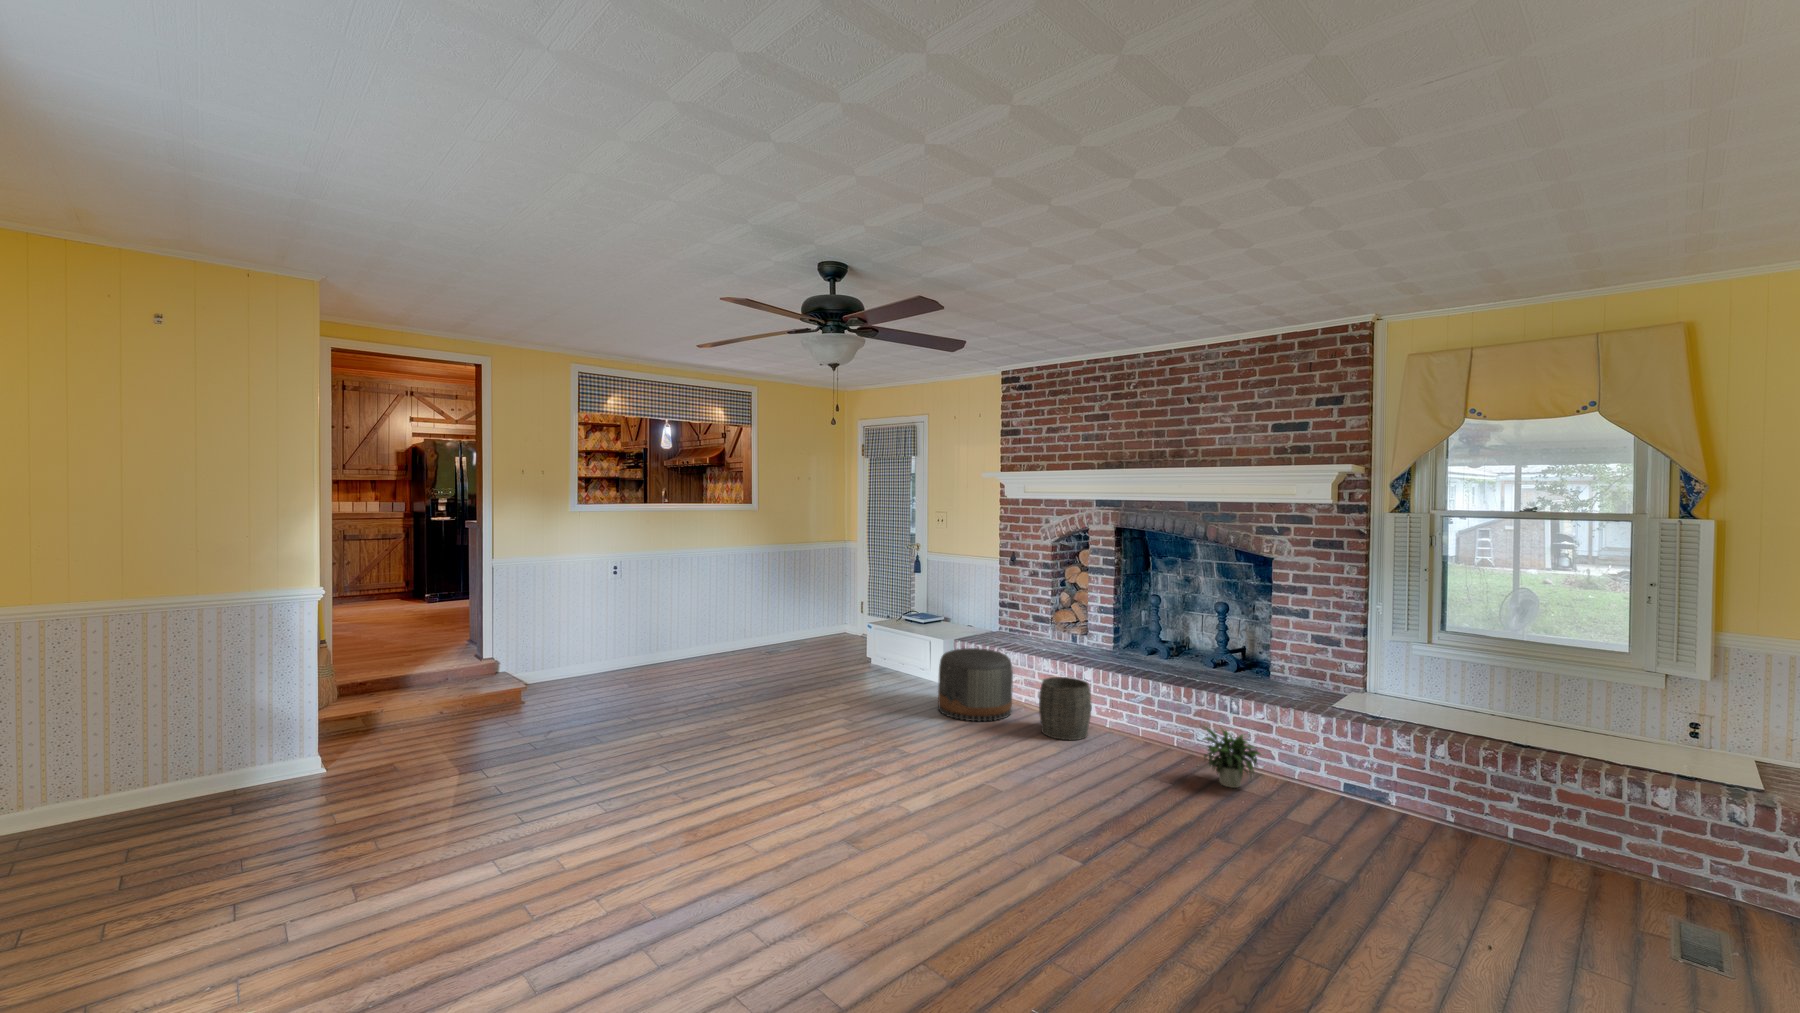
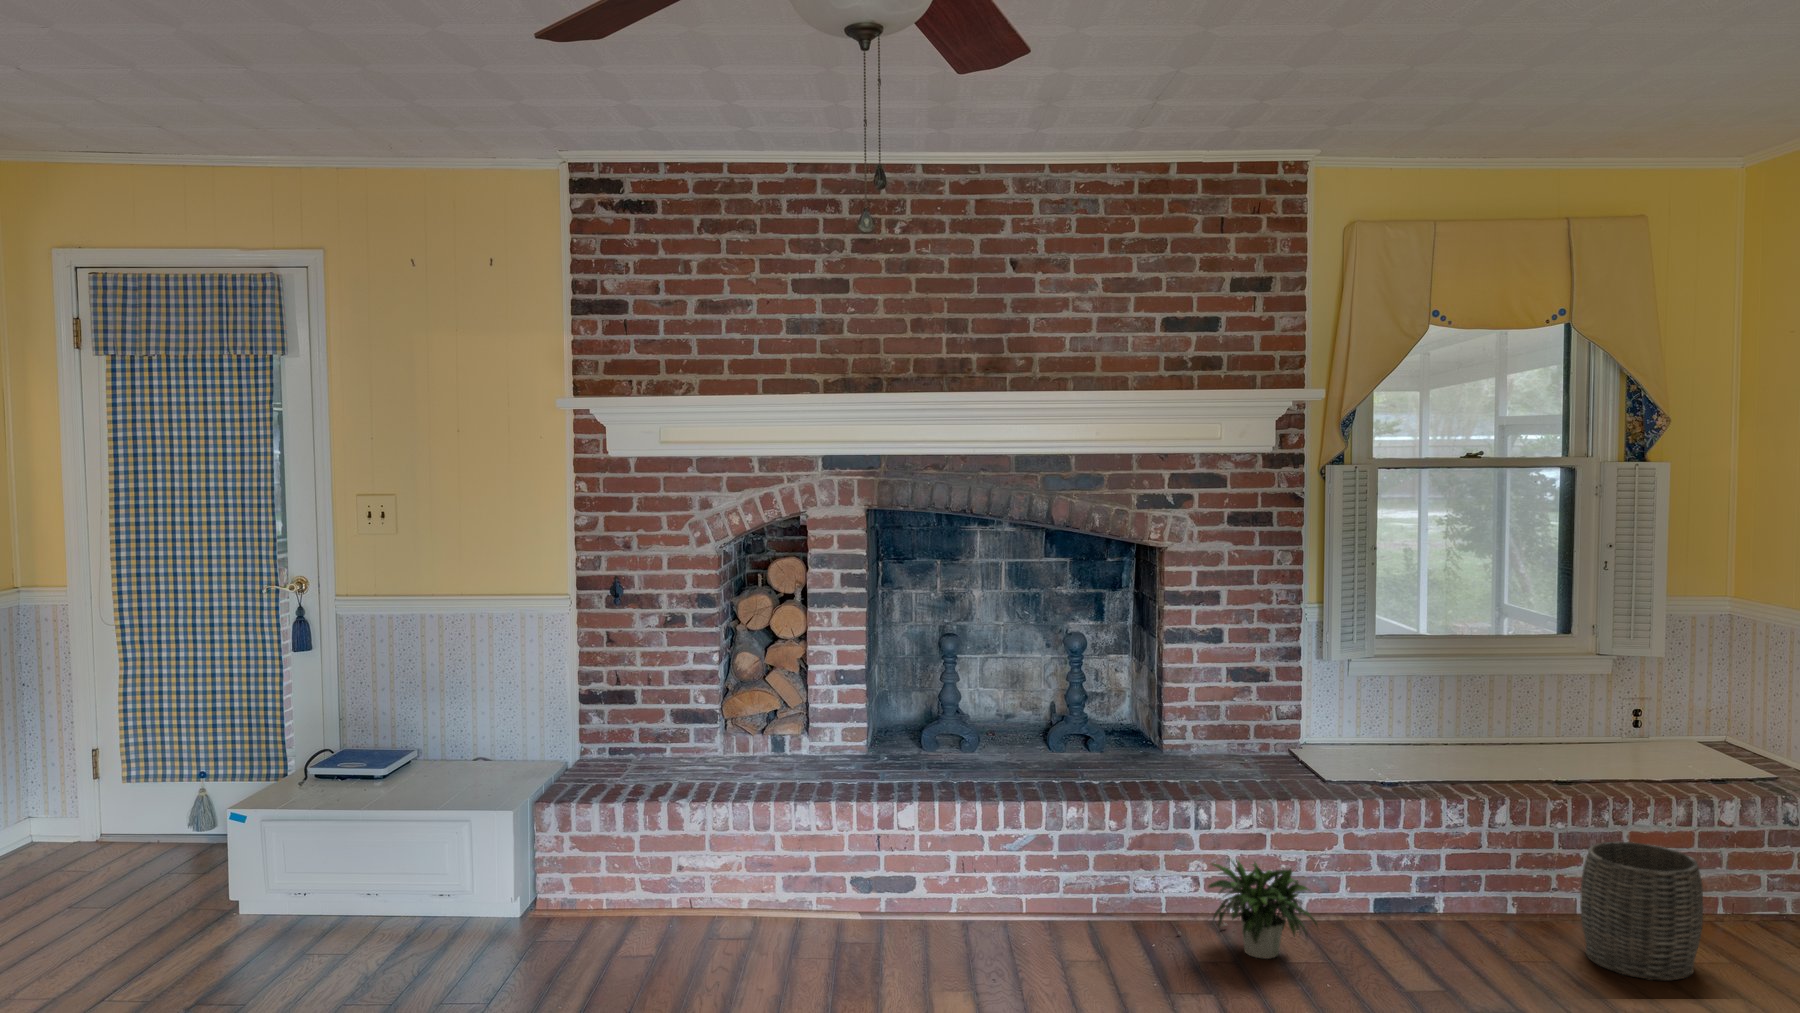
pouf: present [938,648,1013,721] -> none [607,803,776,982]
woven basket: present [1039,677,1091,740] -> present [1580,842,1703,980]

